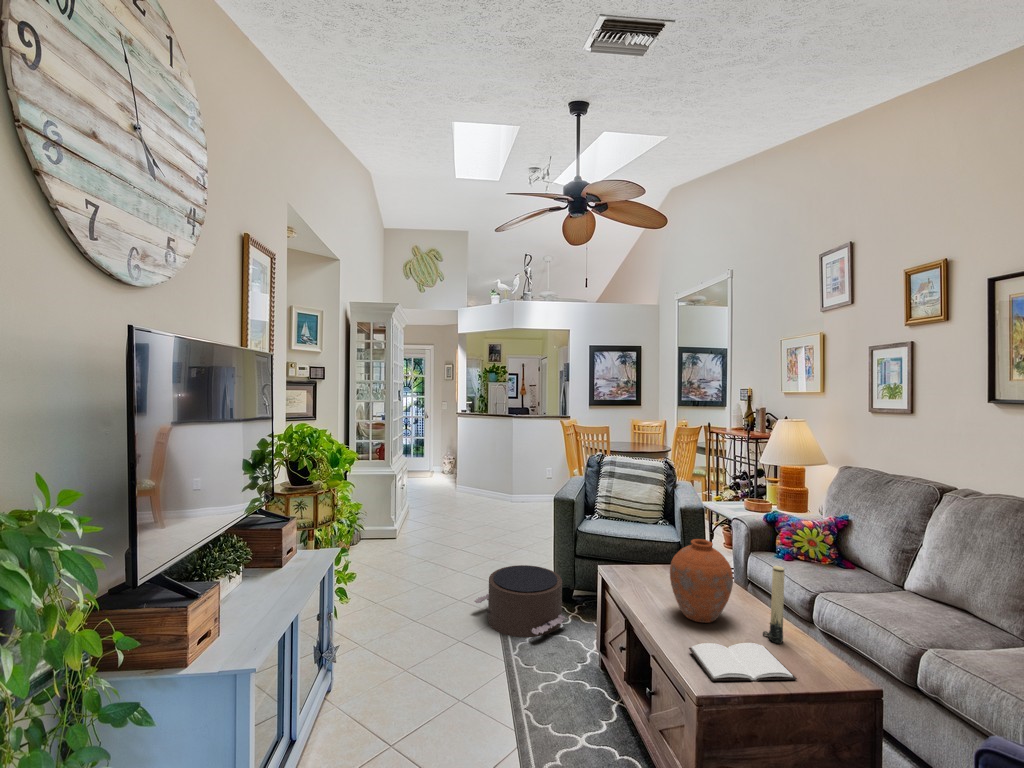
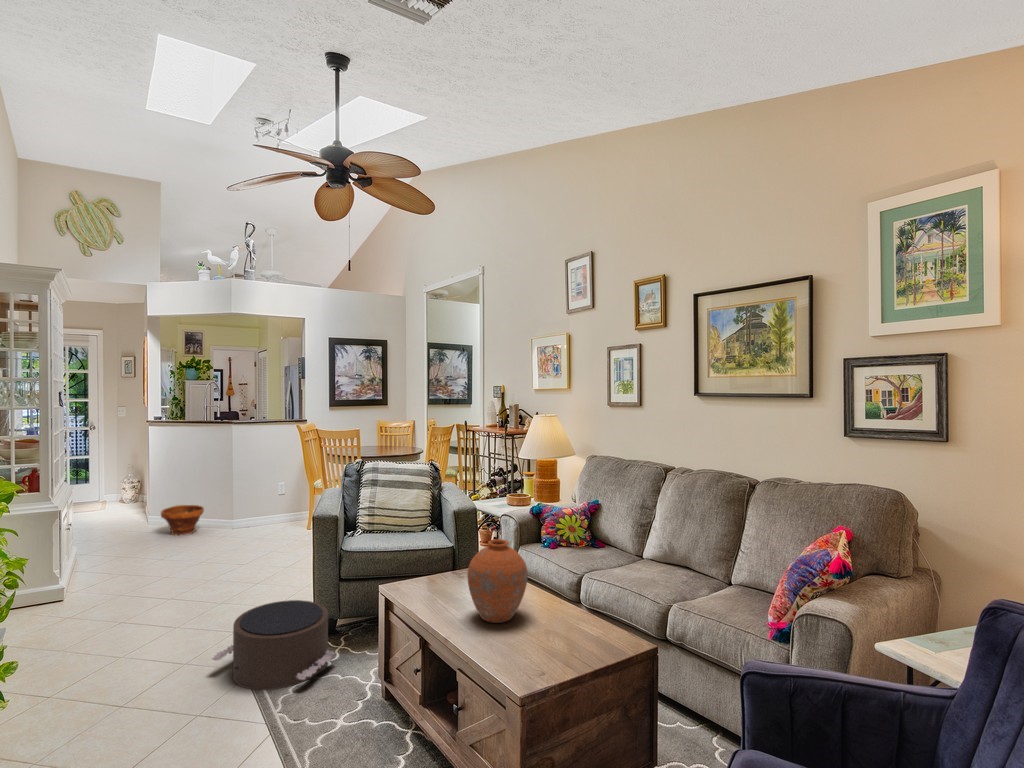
planter: none [464,479,493,503] -> present [161,505,204,535]
candle: present [763,566,784,643] -> none [556,554,575,627]
book: present [689,643,797,682] -> none [499,631,595,676]

